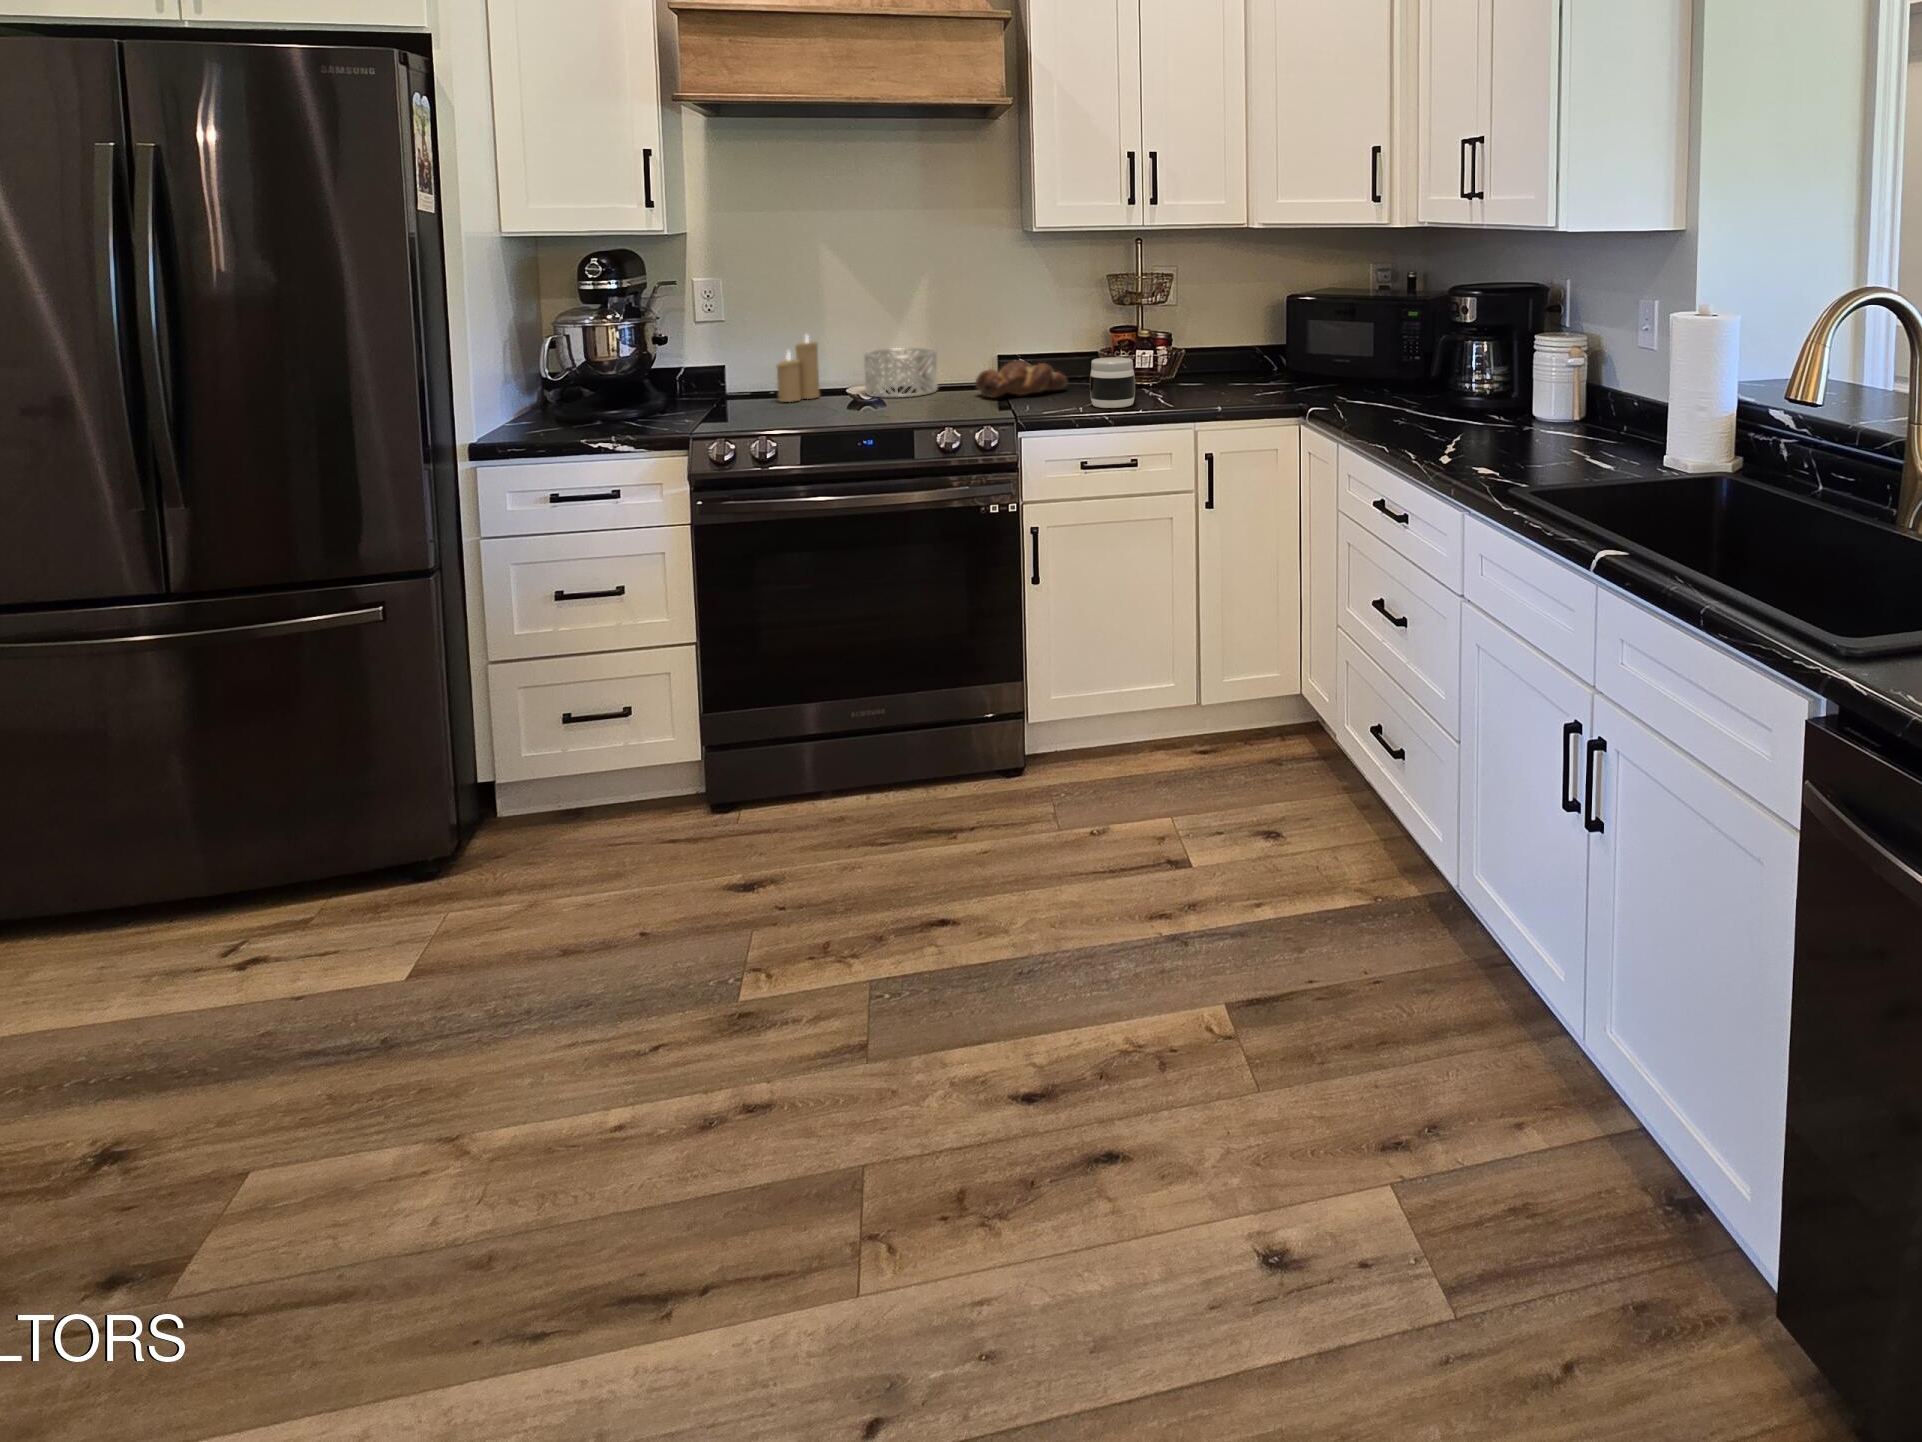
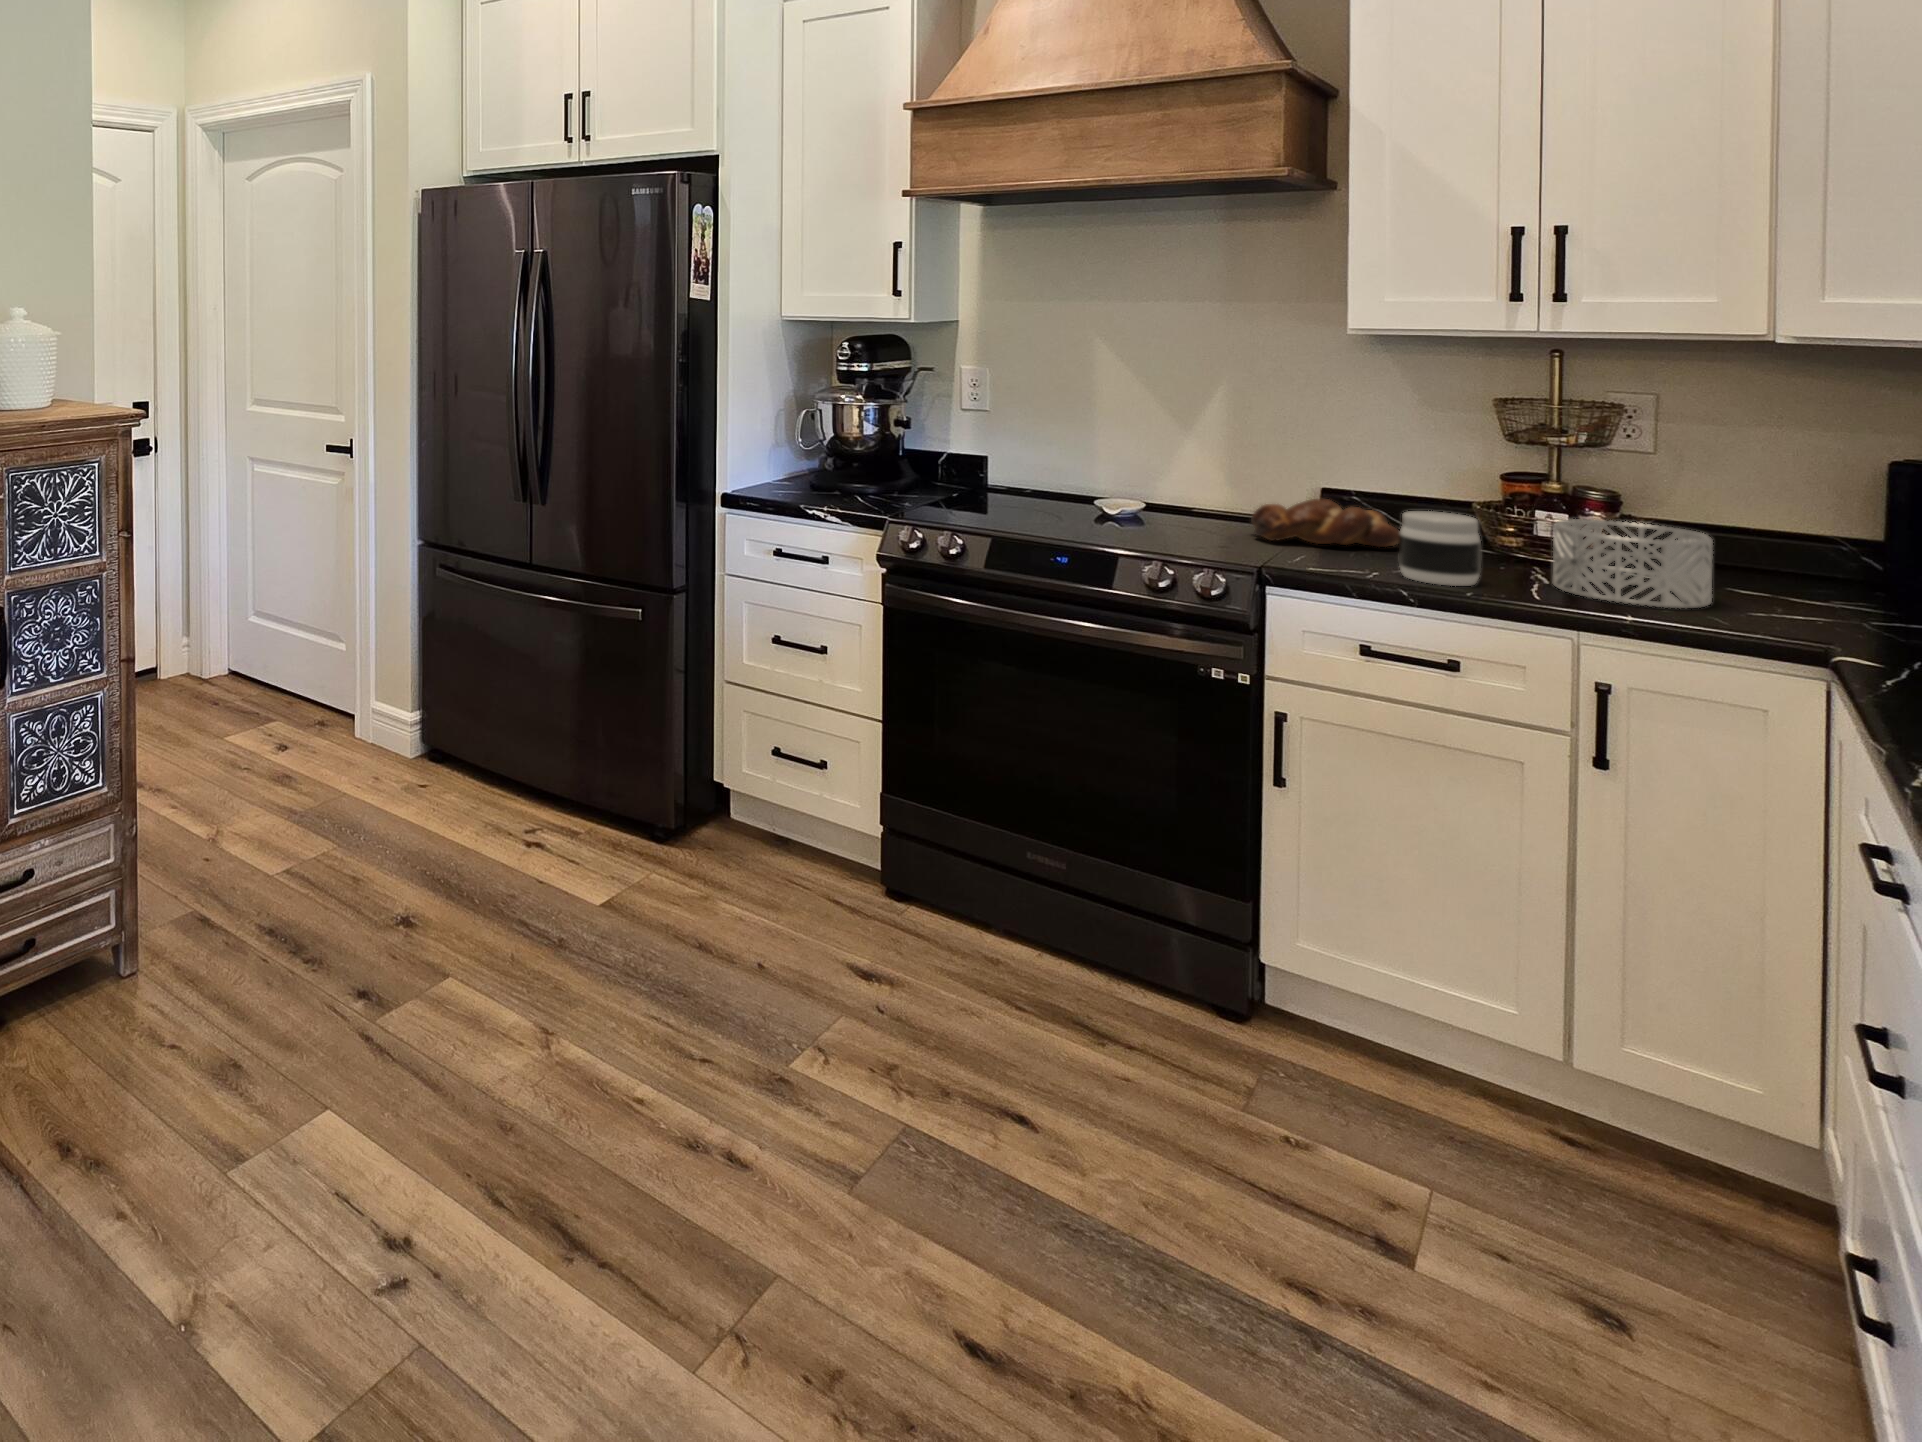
candle: present [777,335,820,402] -> none [1014,434,1066,505]
decorative bowl: present [864,348,938,397] -> present [1553,519,1713,608]

